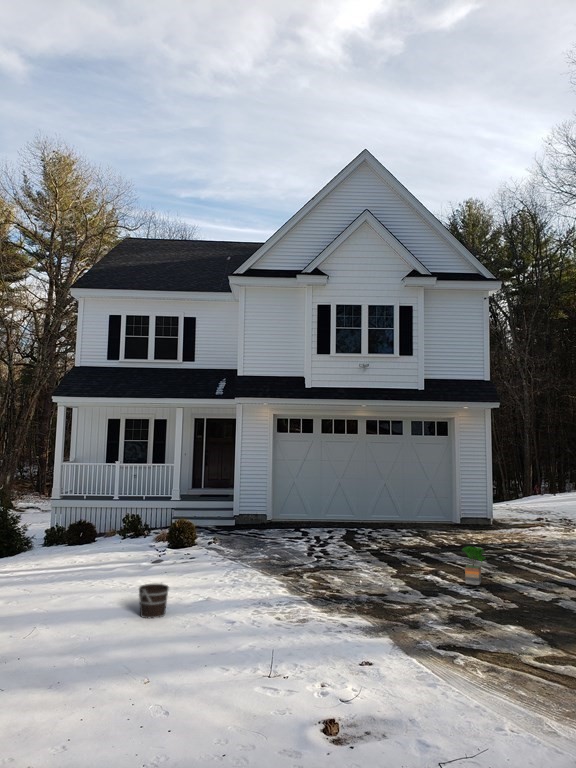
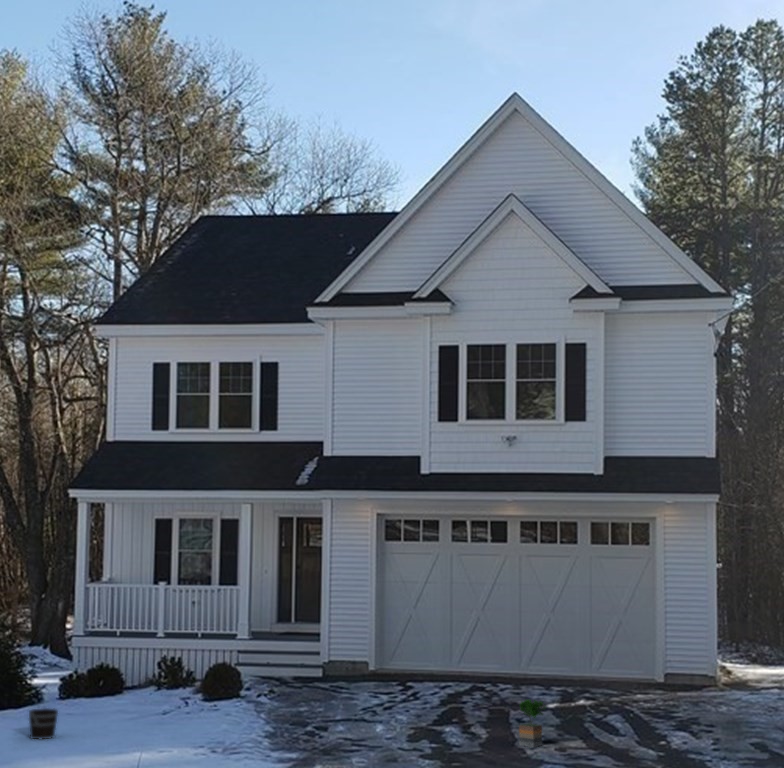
bucket: present [139,584,169,618] -> present [29,708,58,739]

